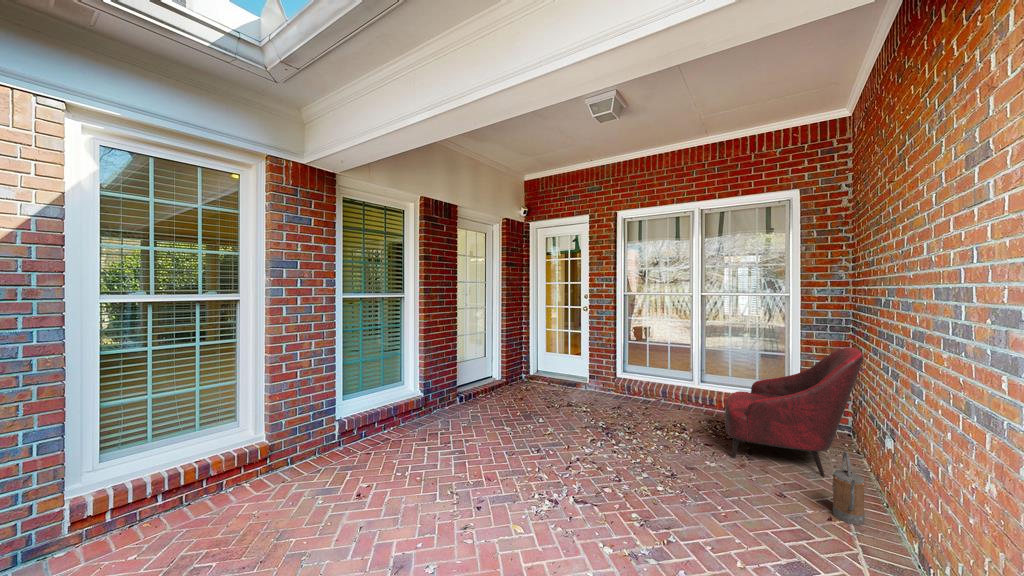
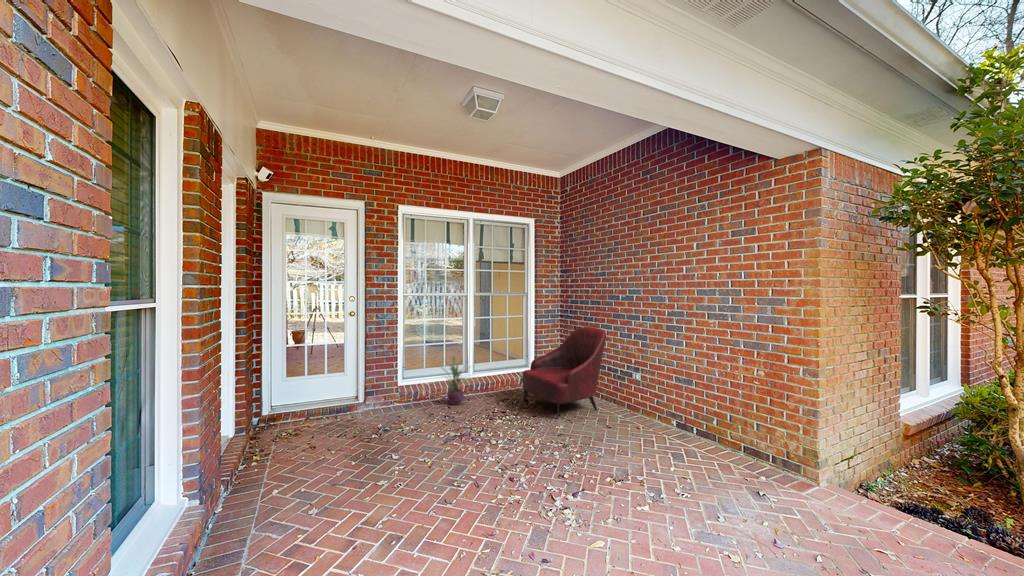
decorative plant: none [632,358,689,409] -> present [434,358,464,405]
watering can: present [832,451,865,525] -> none [625,387,651,427]

